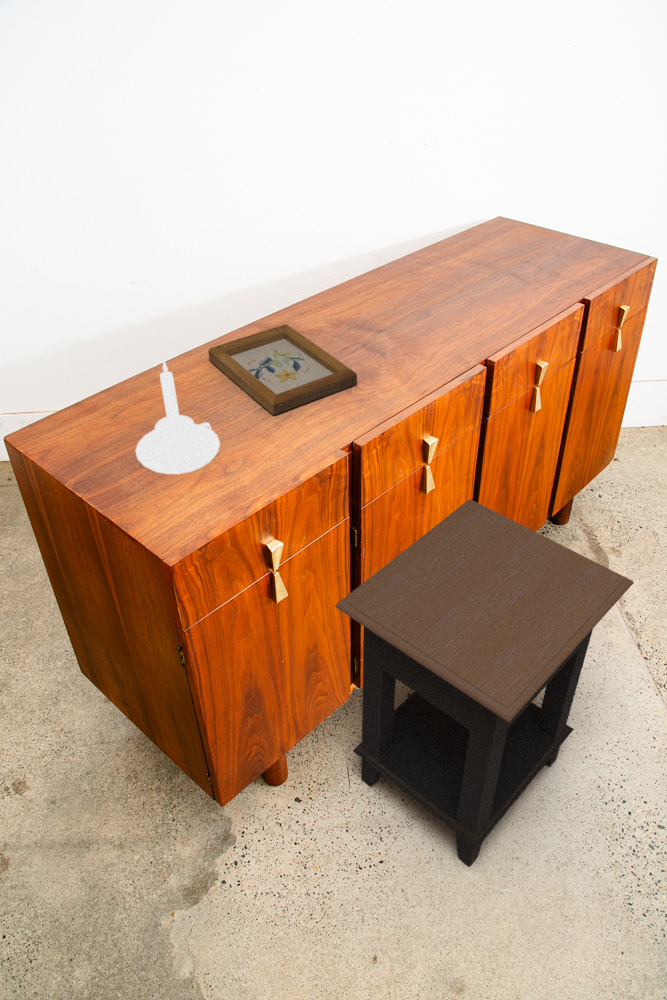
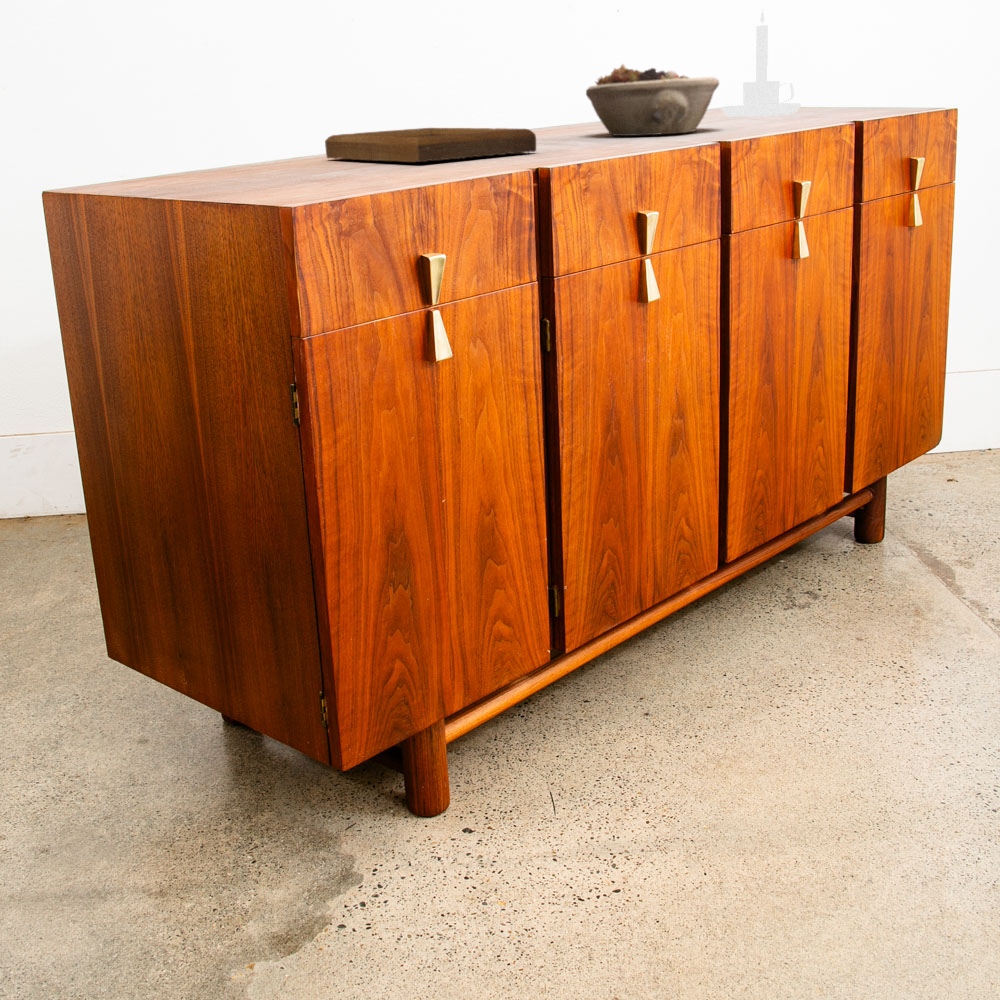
succulent planter: none [396,261,493,328] -> present [586,64,719,136]
candle holder: present [136,360,220,474] -> present [722,10,801,117]
side table: present [336,499,633,867] -> none [518,325,972,890]

